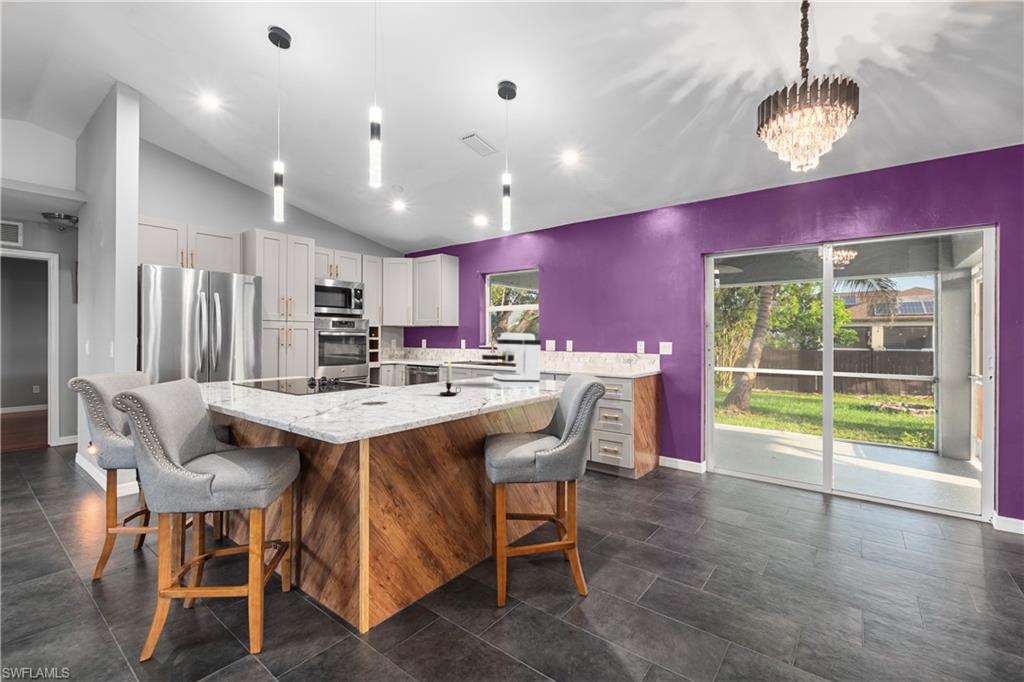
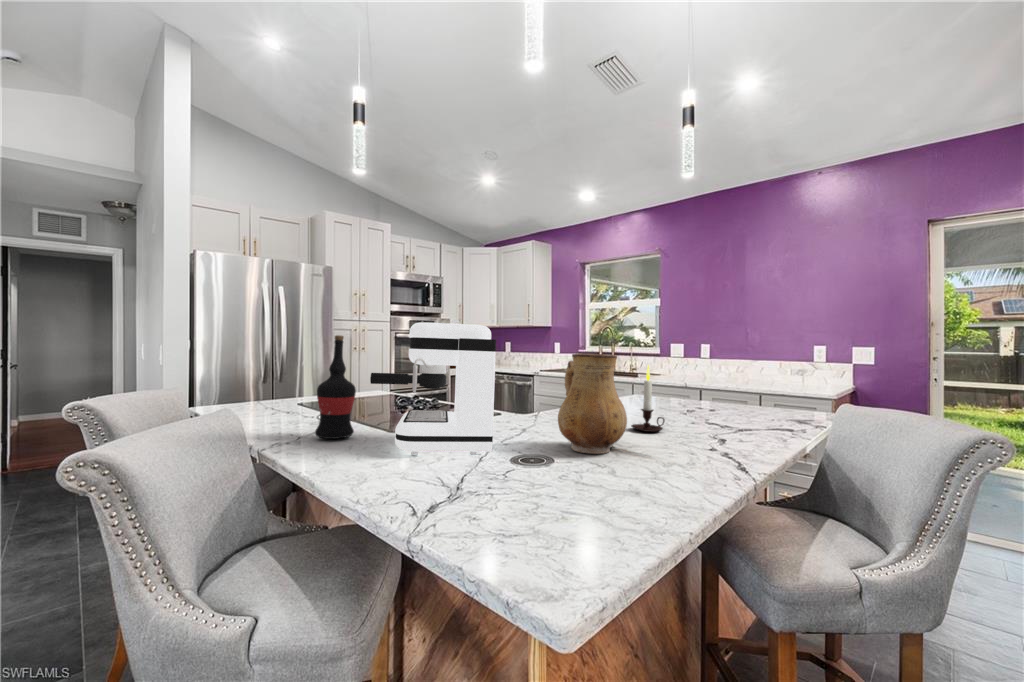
coffee maker: present [482,333,541,388] -> present [370,322,496,454]
wine bottle: none [242,340,268,402] -> present [315,335,356,439]
ceramic pitcher: none [384,350,423,405] -> present [558,353,627,454]

